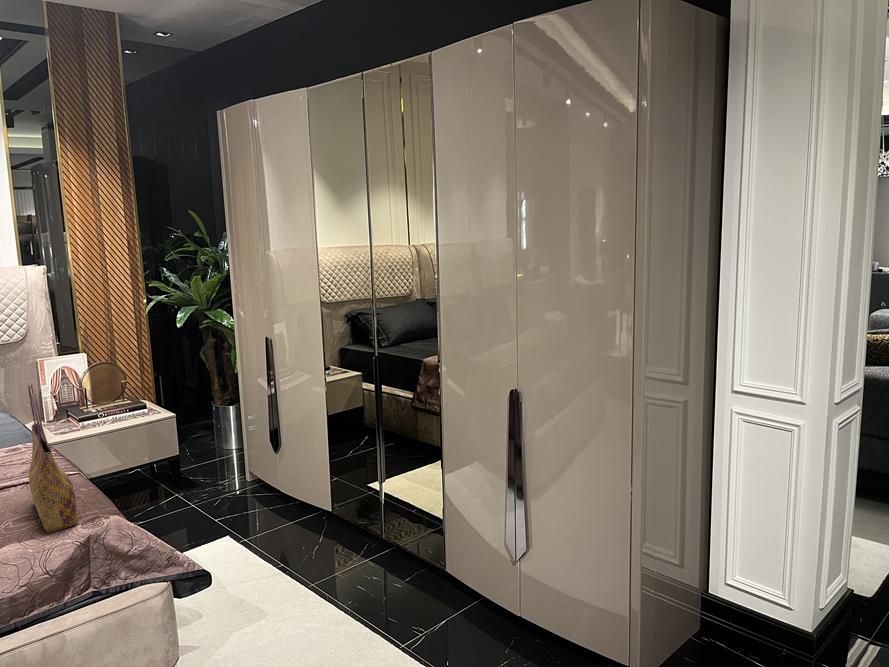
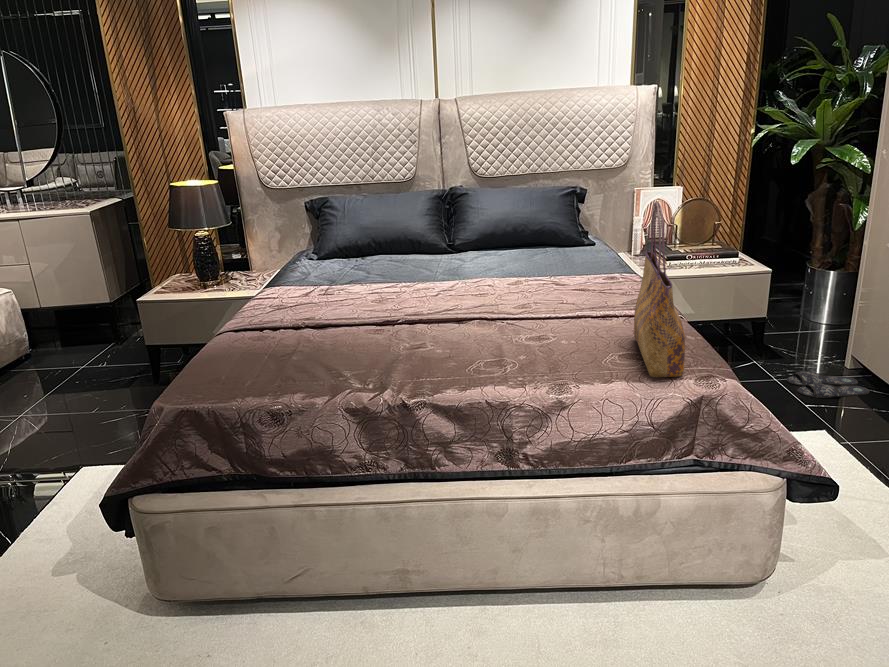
slippers: none [202,490,264,513] -> present [787,372,870,398]

